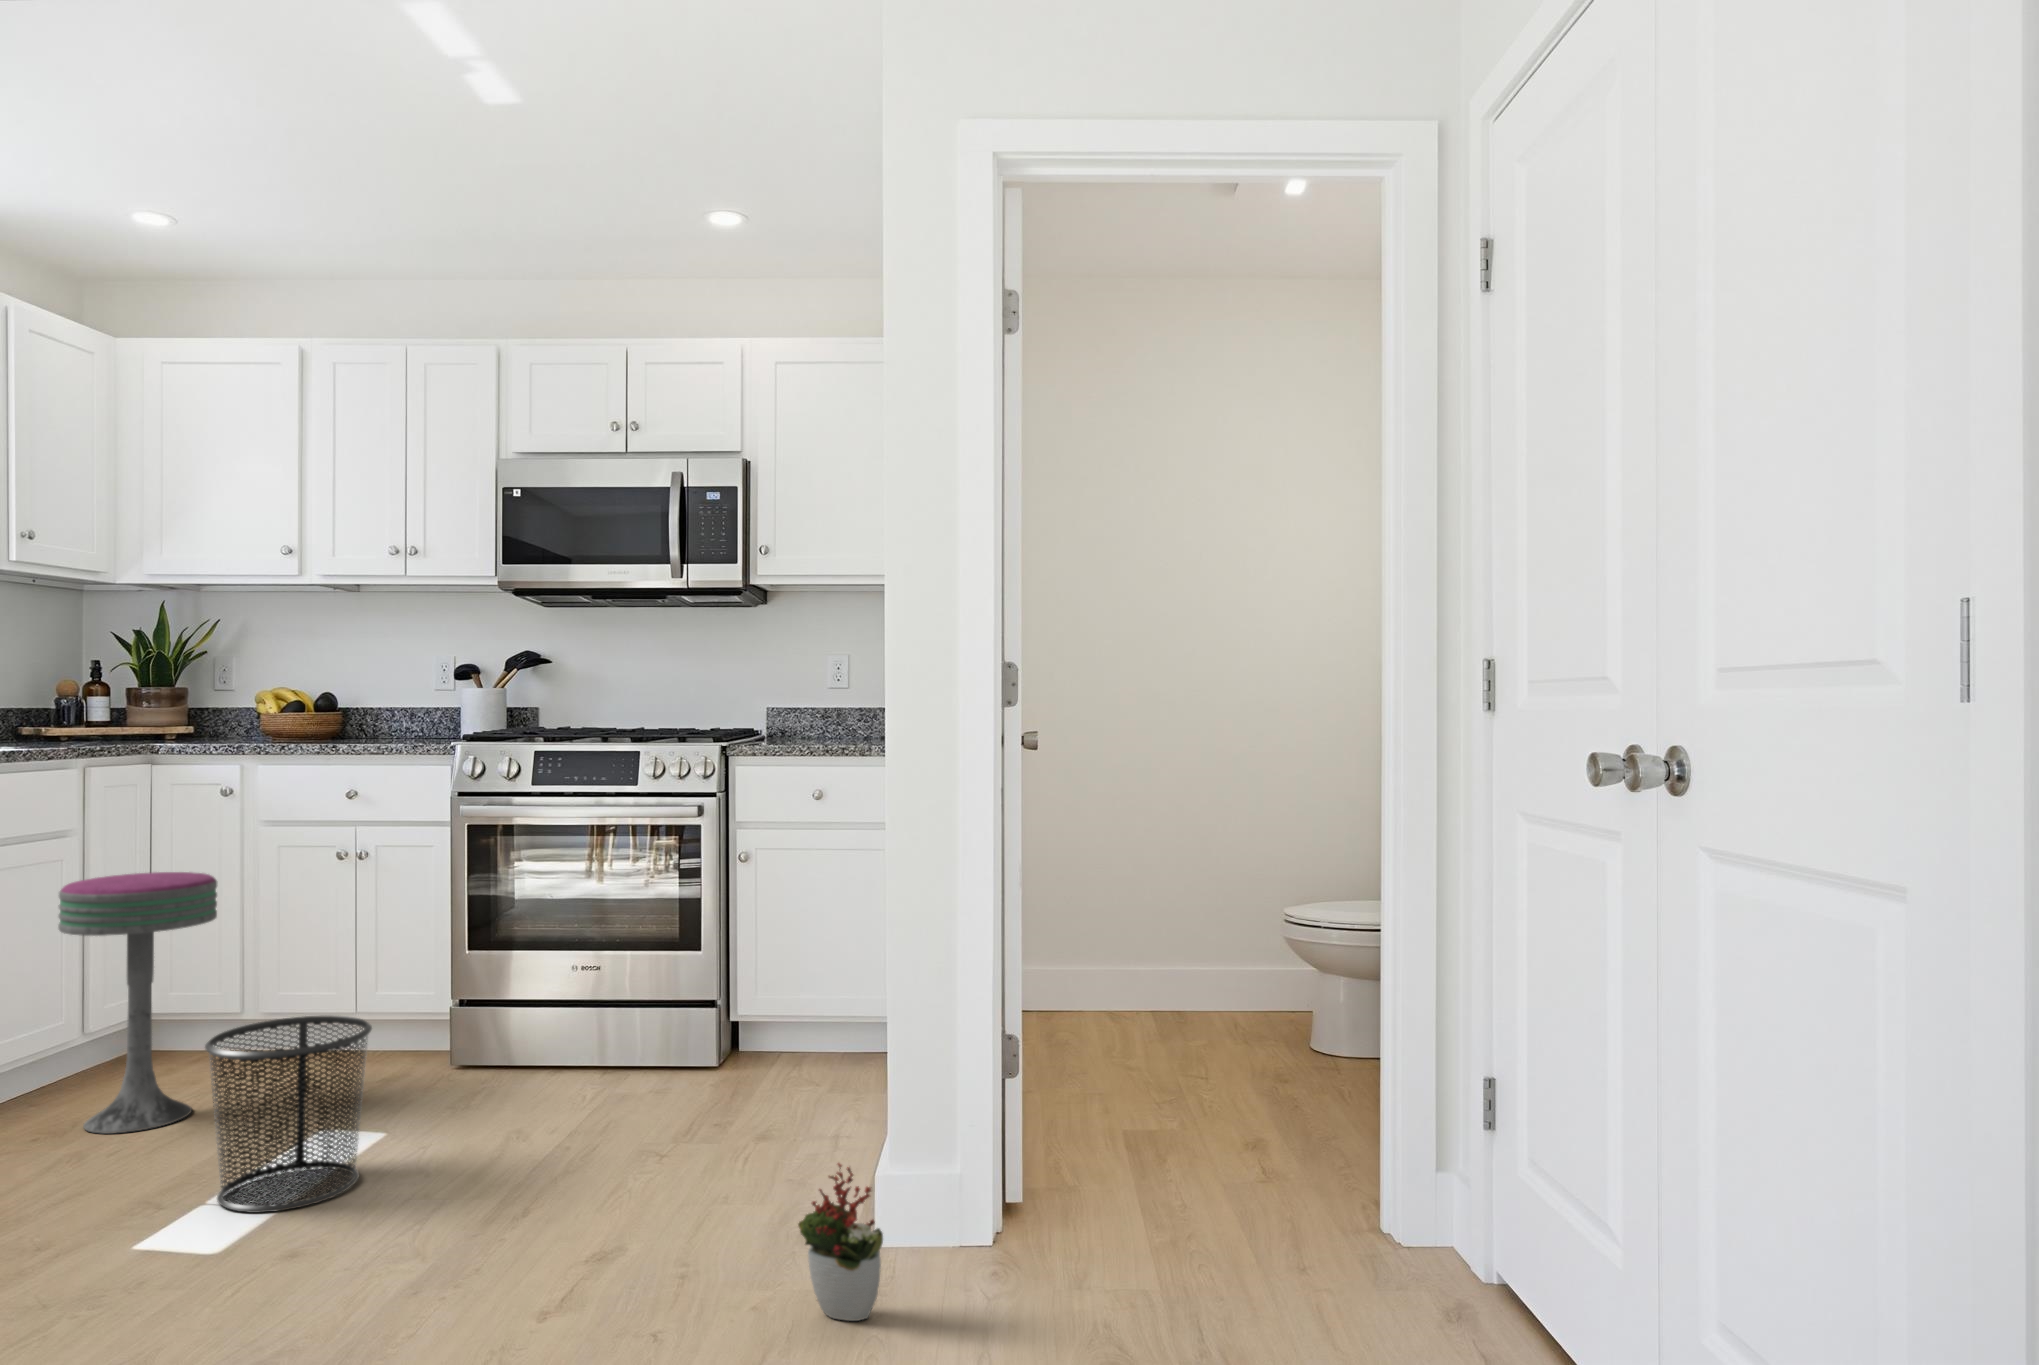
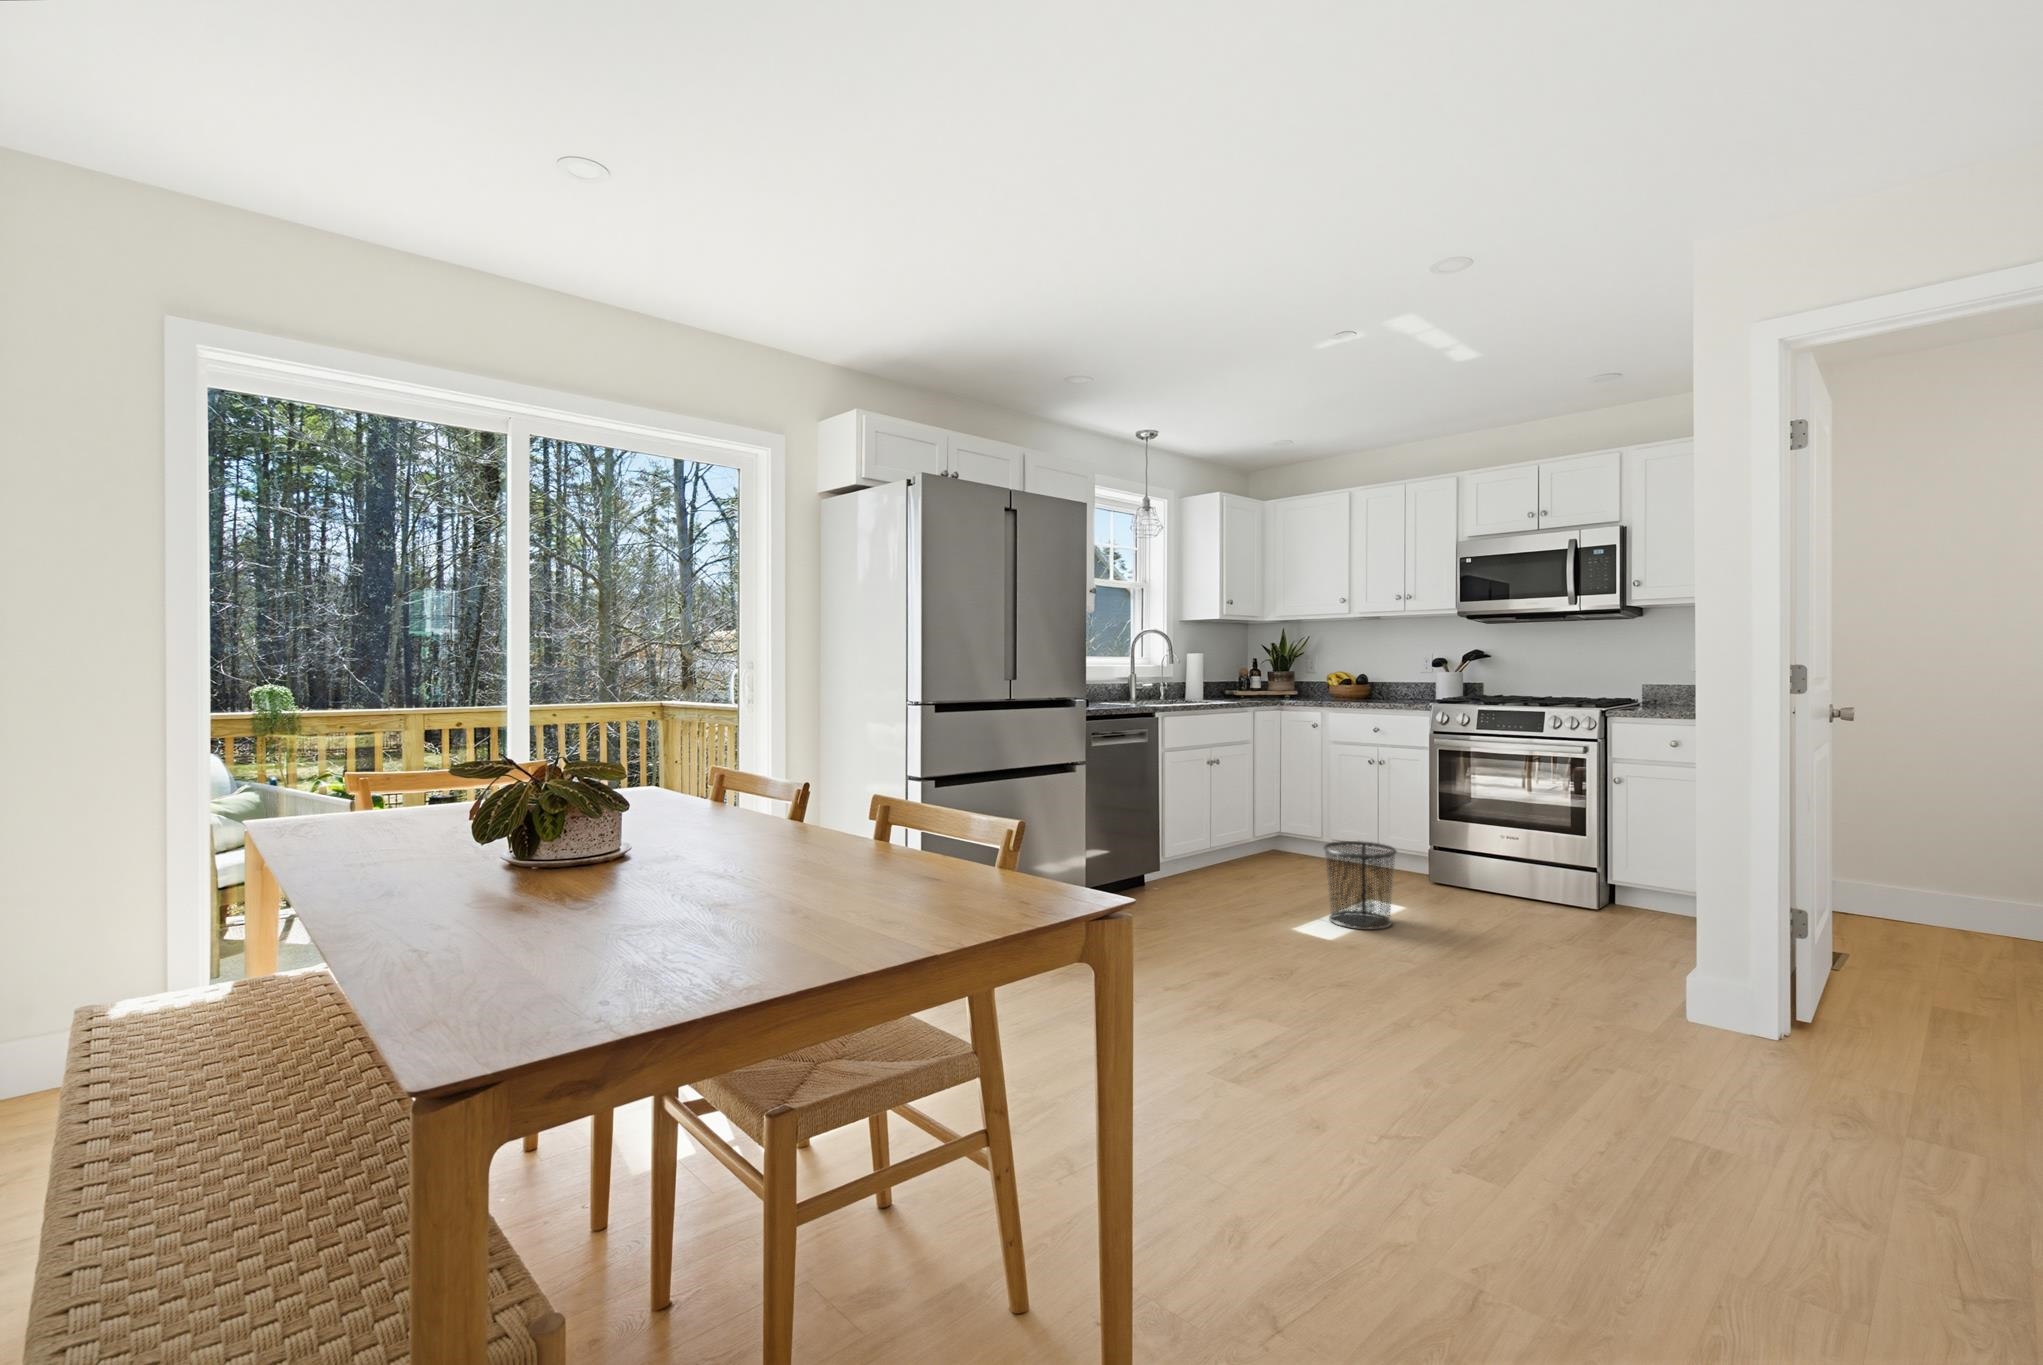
bar stool: present [58,872,217,1134] -> none [1254,766,1319,886]
decorative plant: present [798,1163,883,1321] -> none [1631,955,1685,1043]

